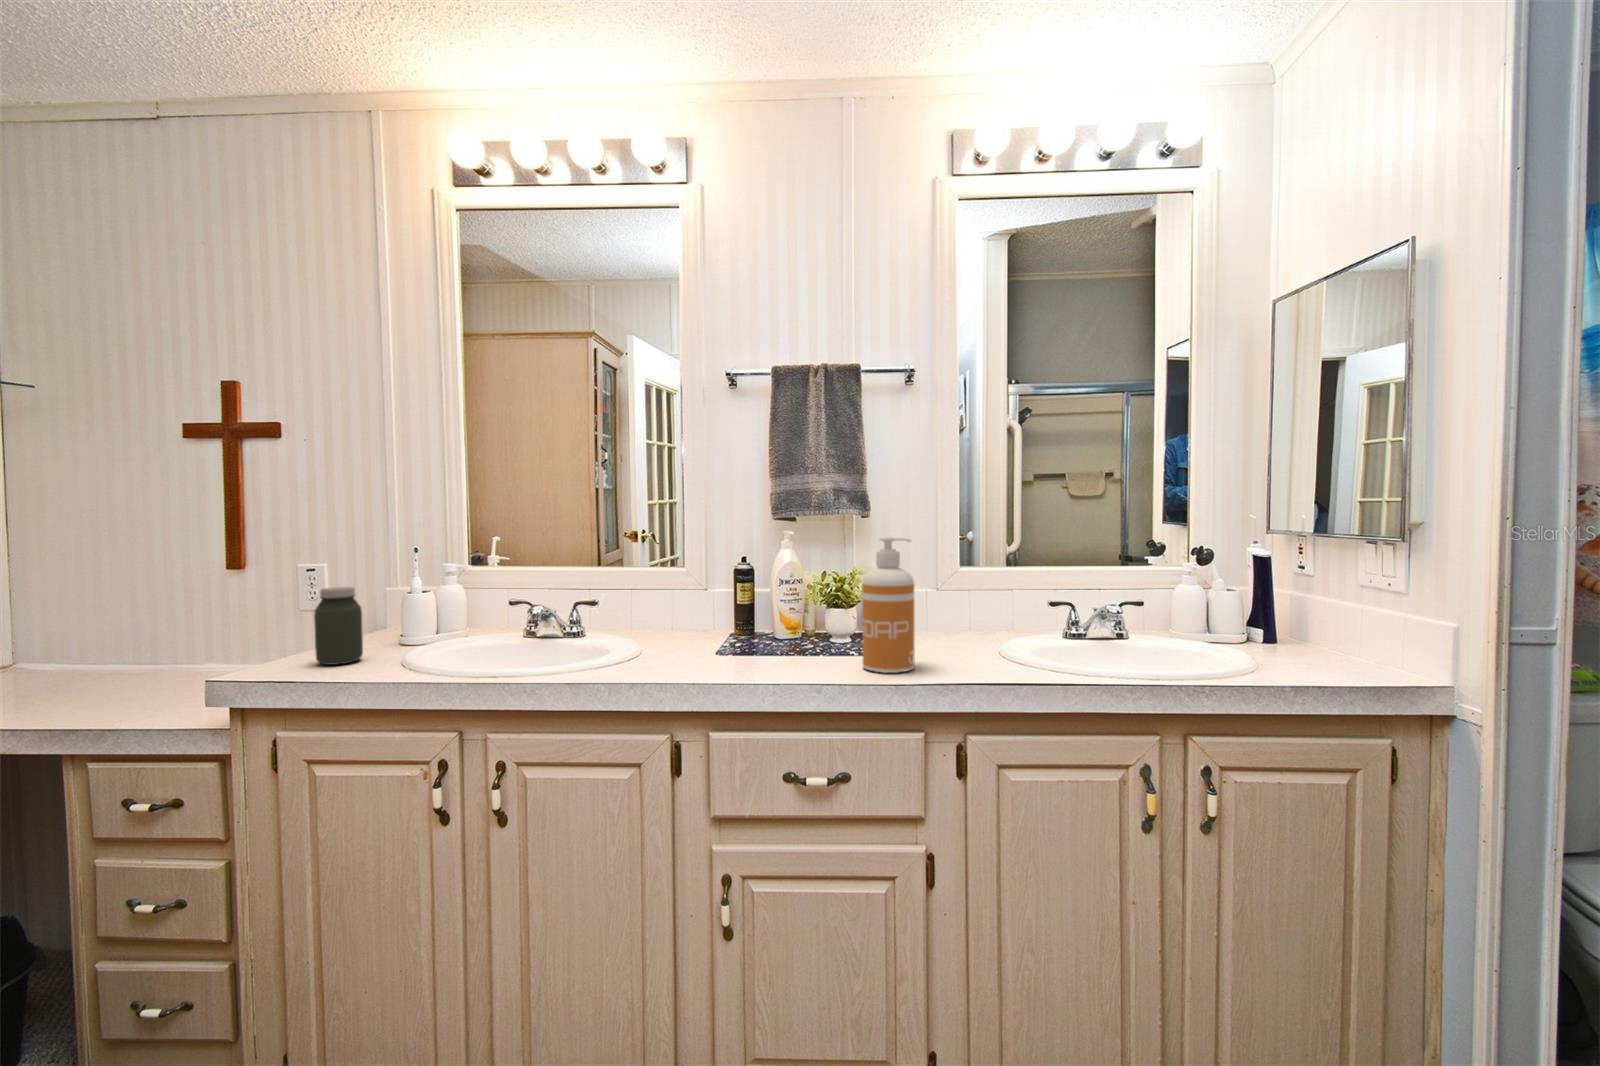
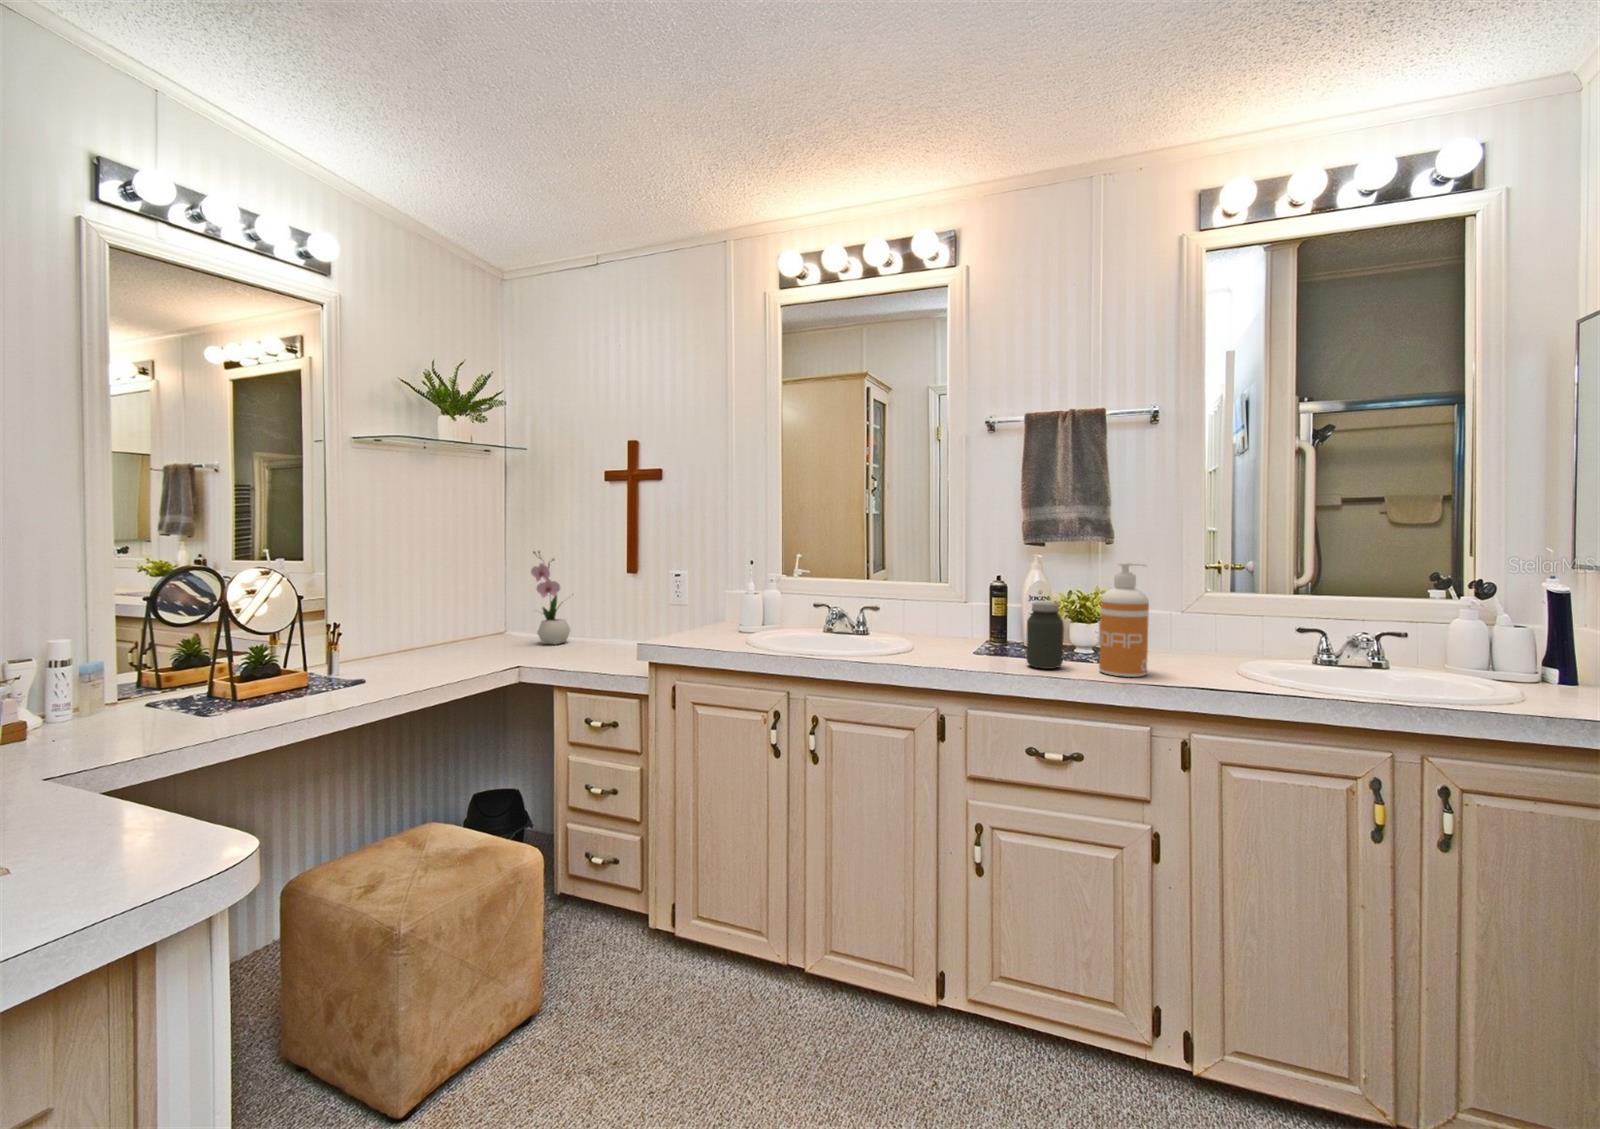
flower arrangement: none [36,539,127,684] -> present [531,551,570,644]
jar: present [314,587,363,665] -> present [1026,602,1064,669]

